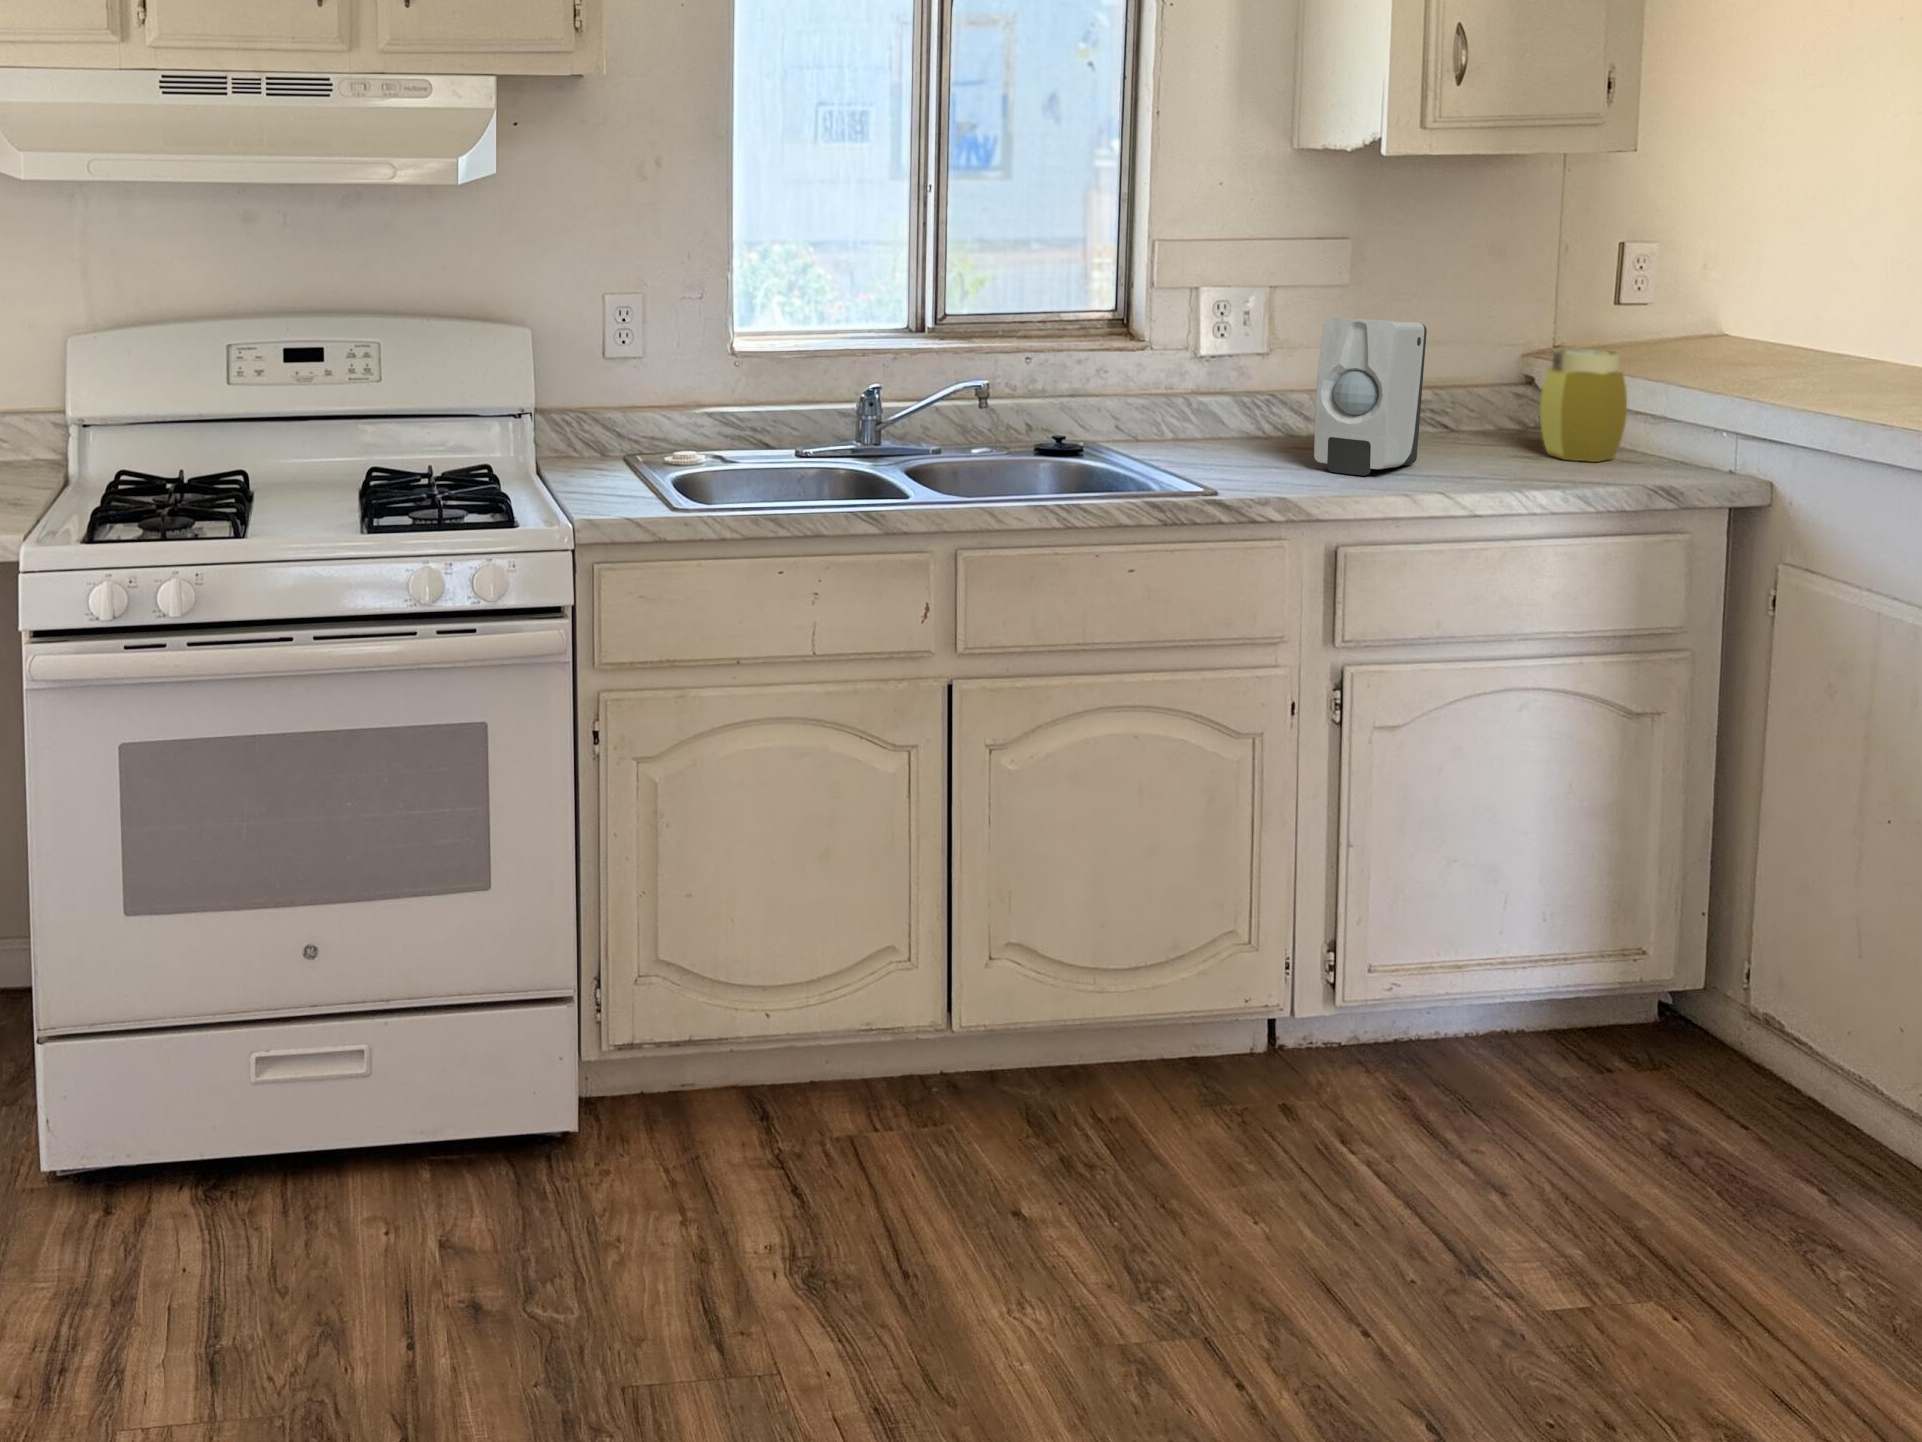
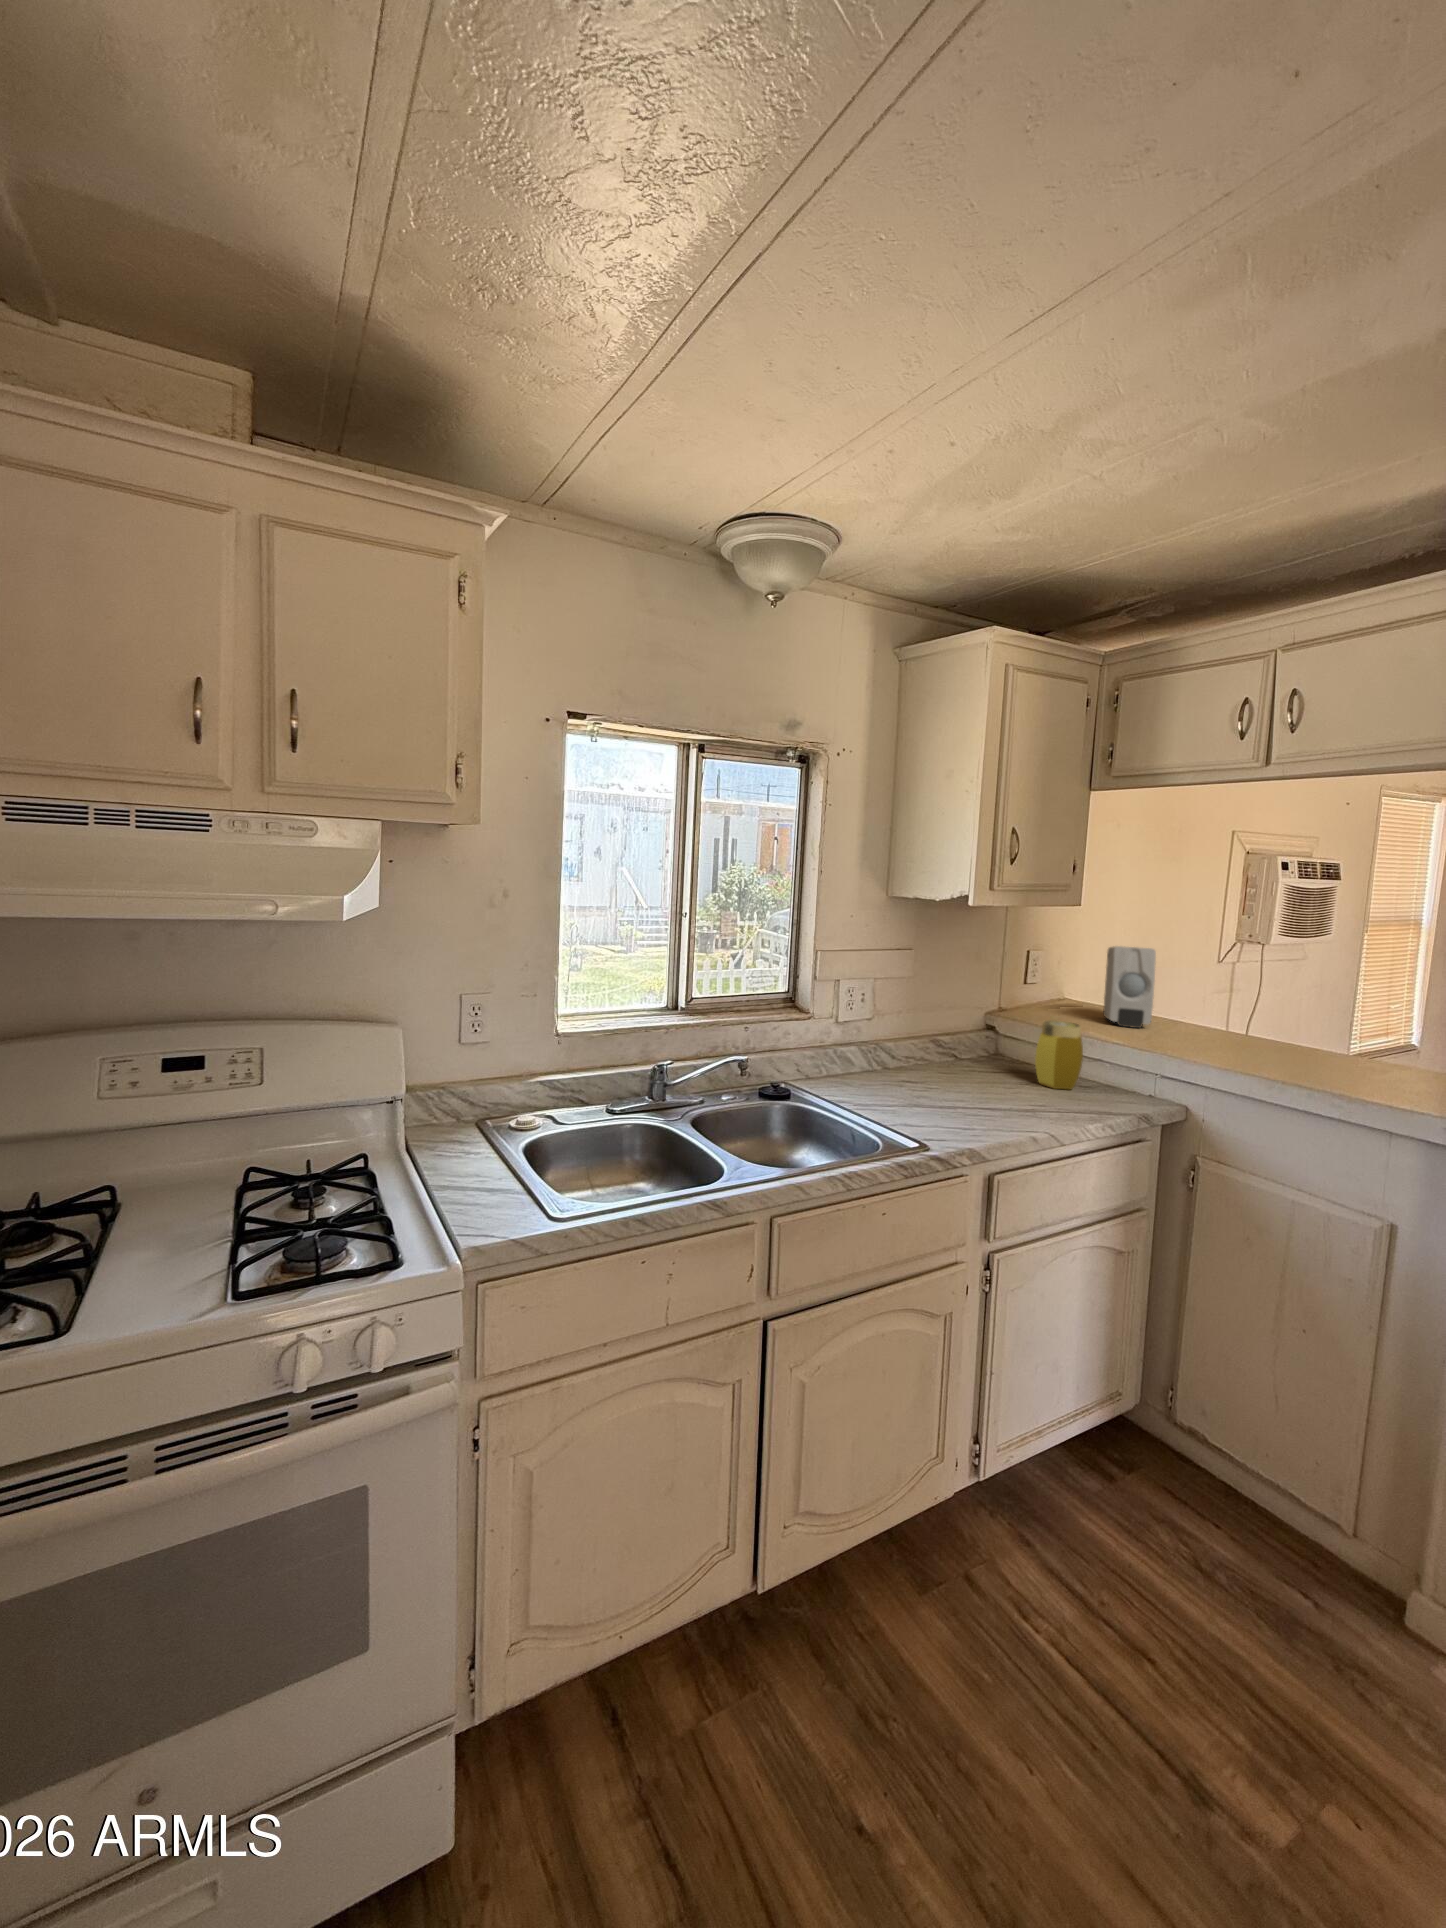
soap dispenser: present [1314,318,1427,476] -> present [1103,946,1156,1028]

